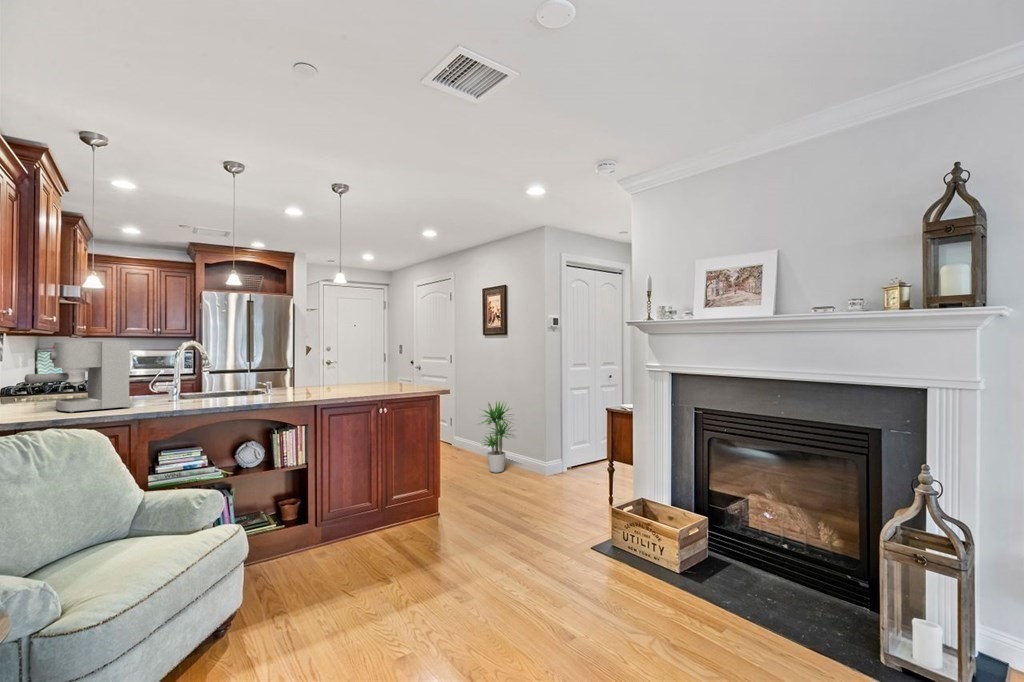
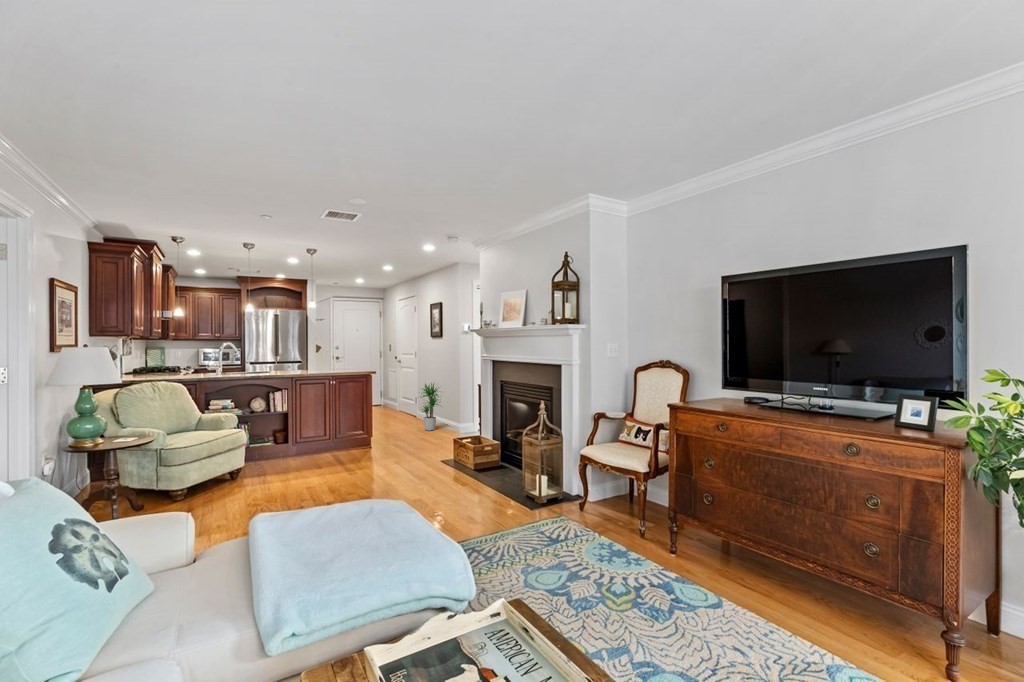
coffee maker: present [24,342,129,413] -> none [151,343,196,378]

